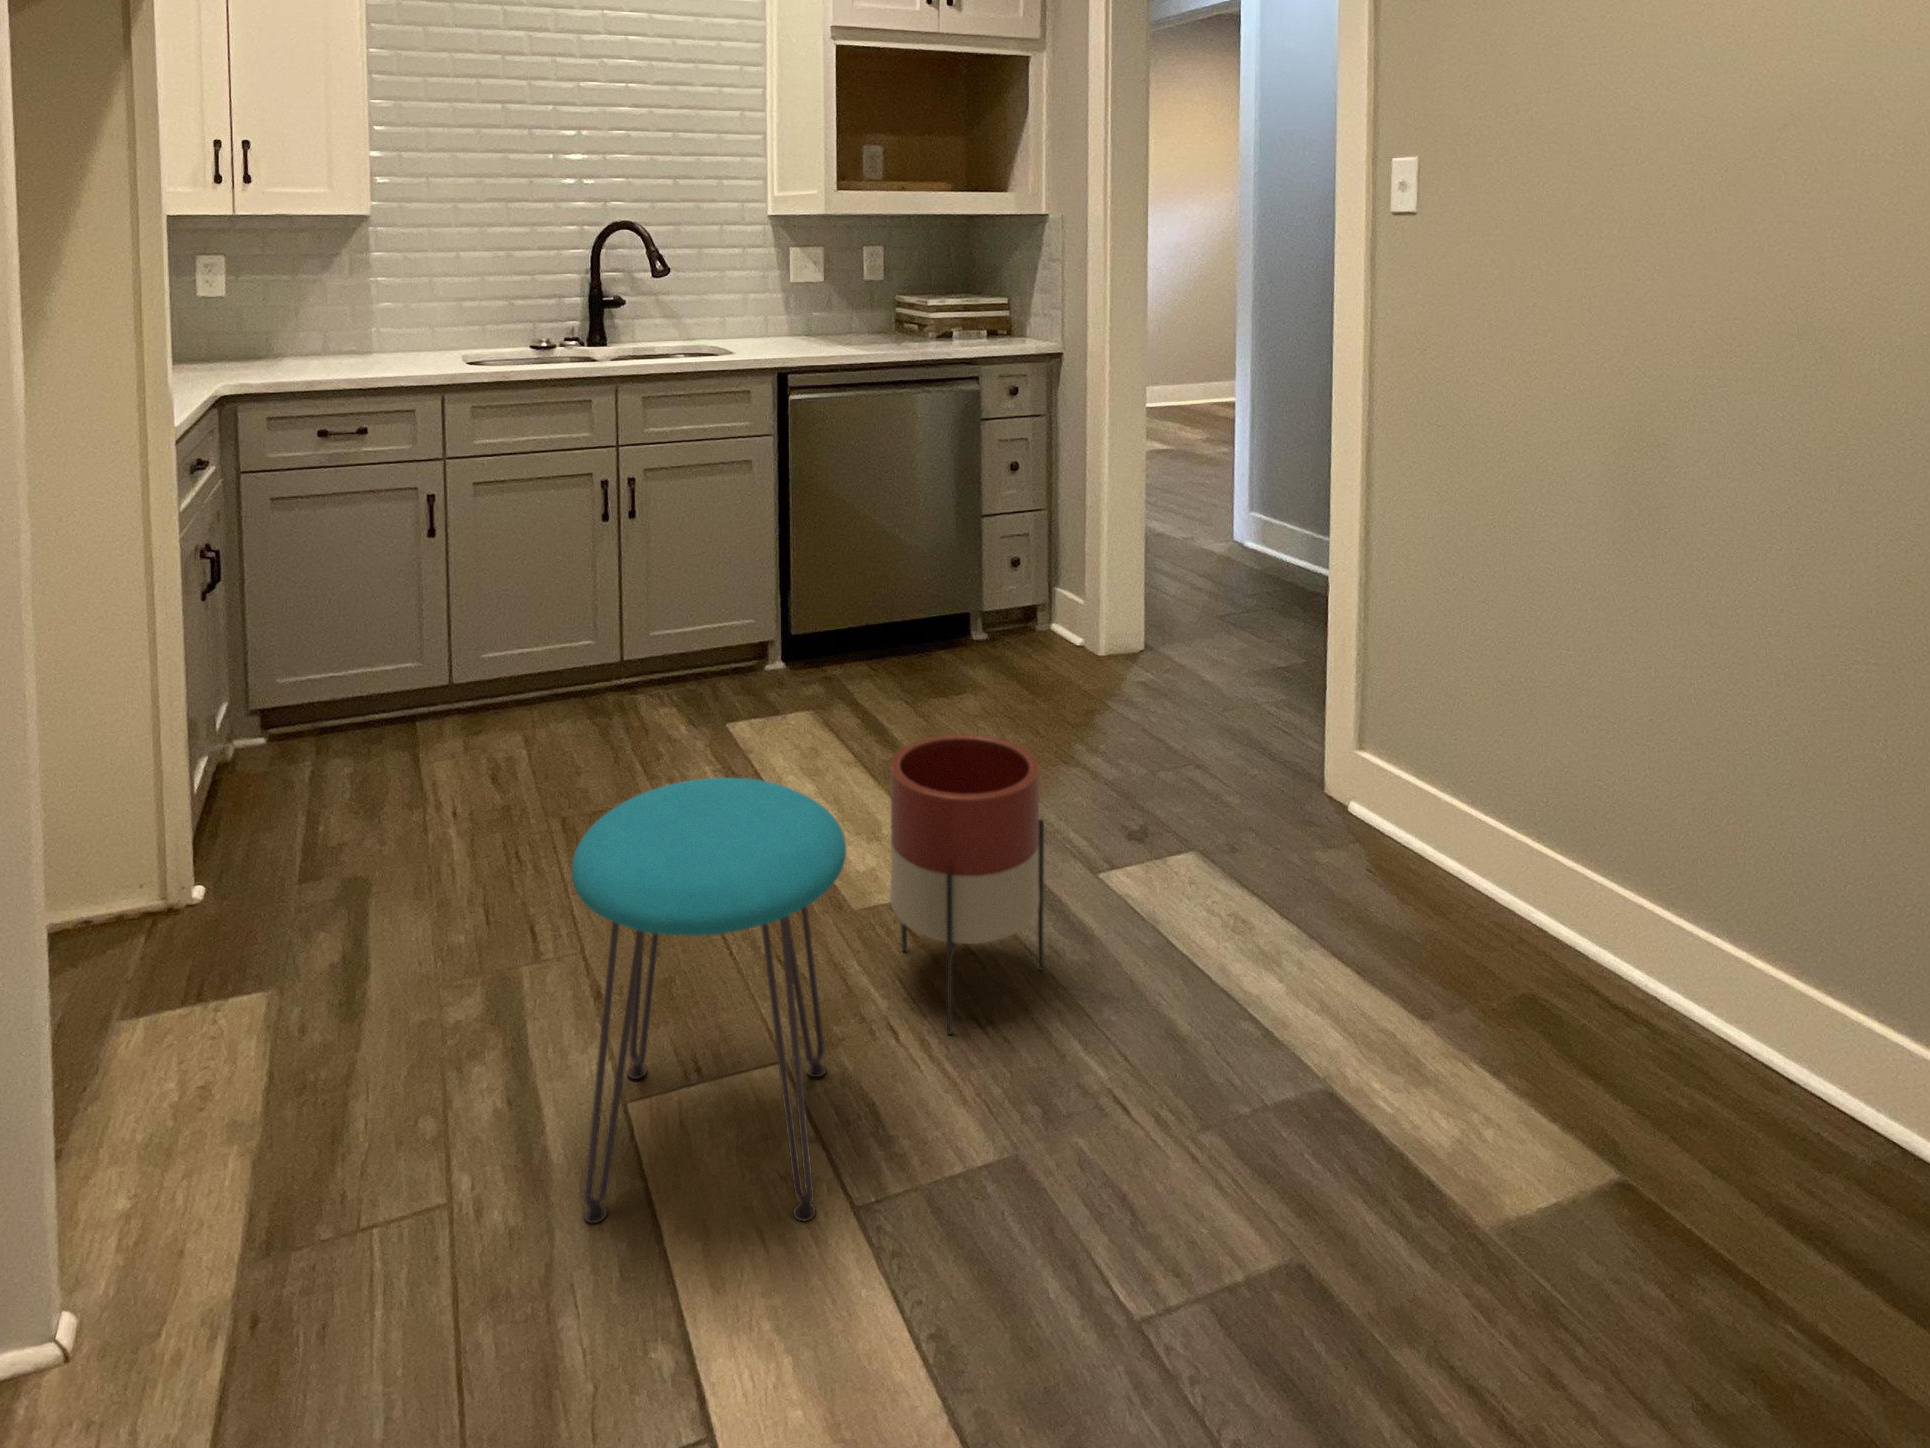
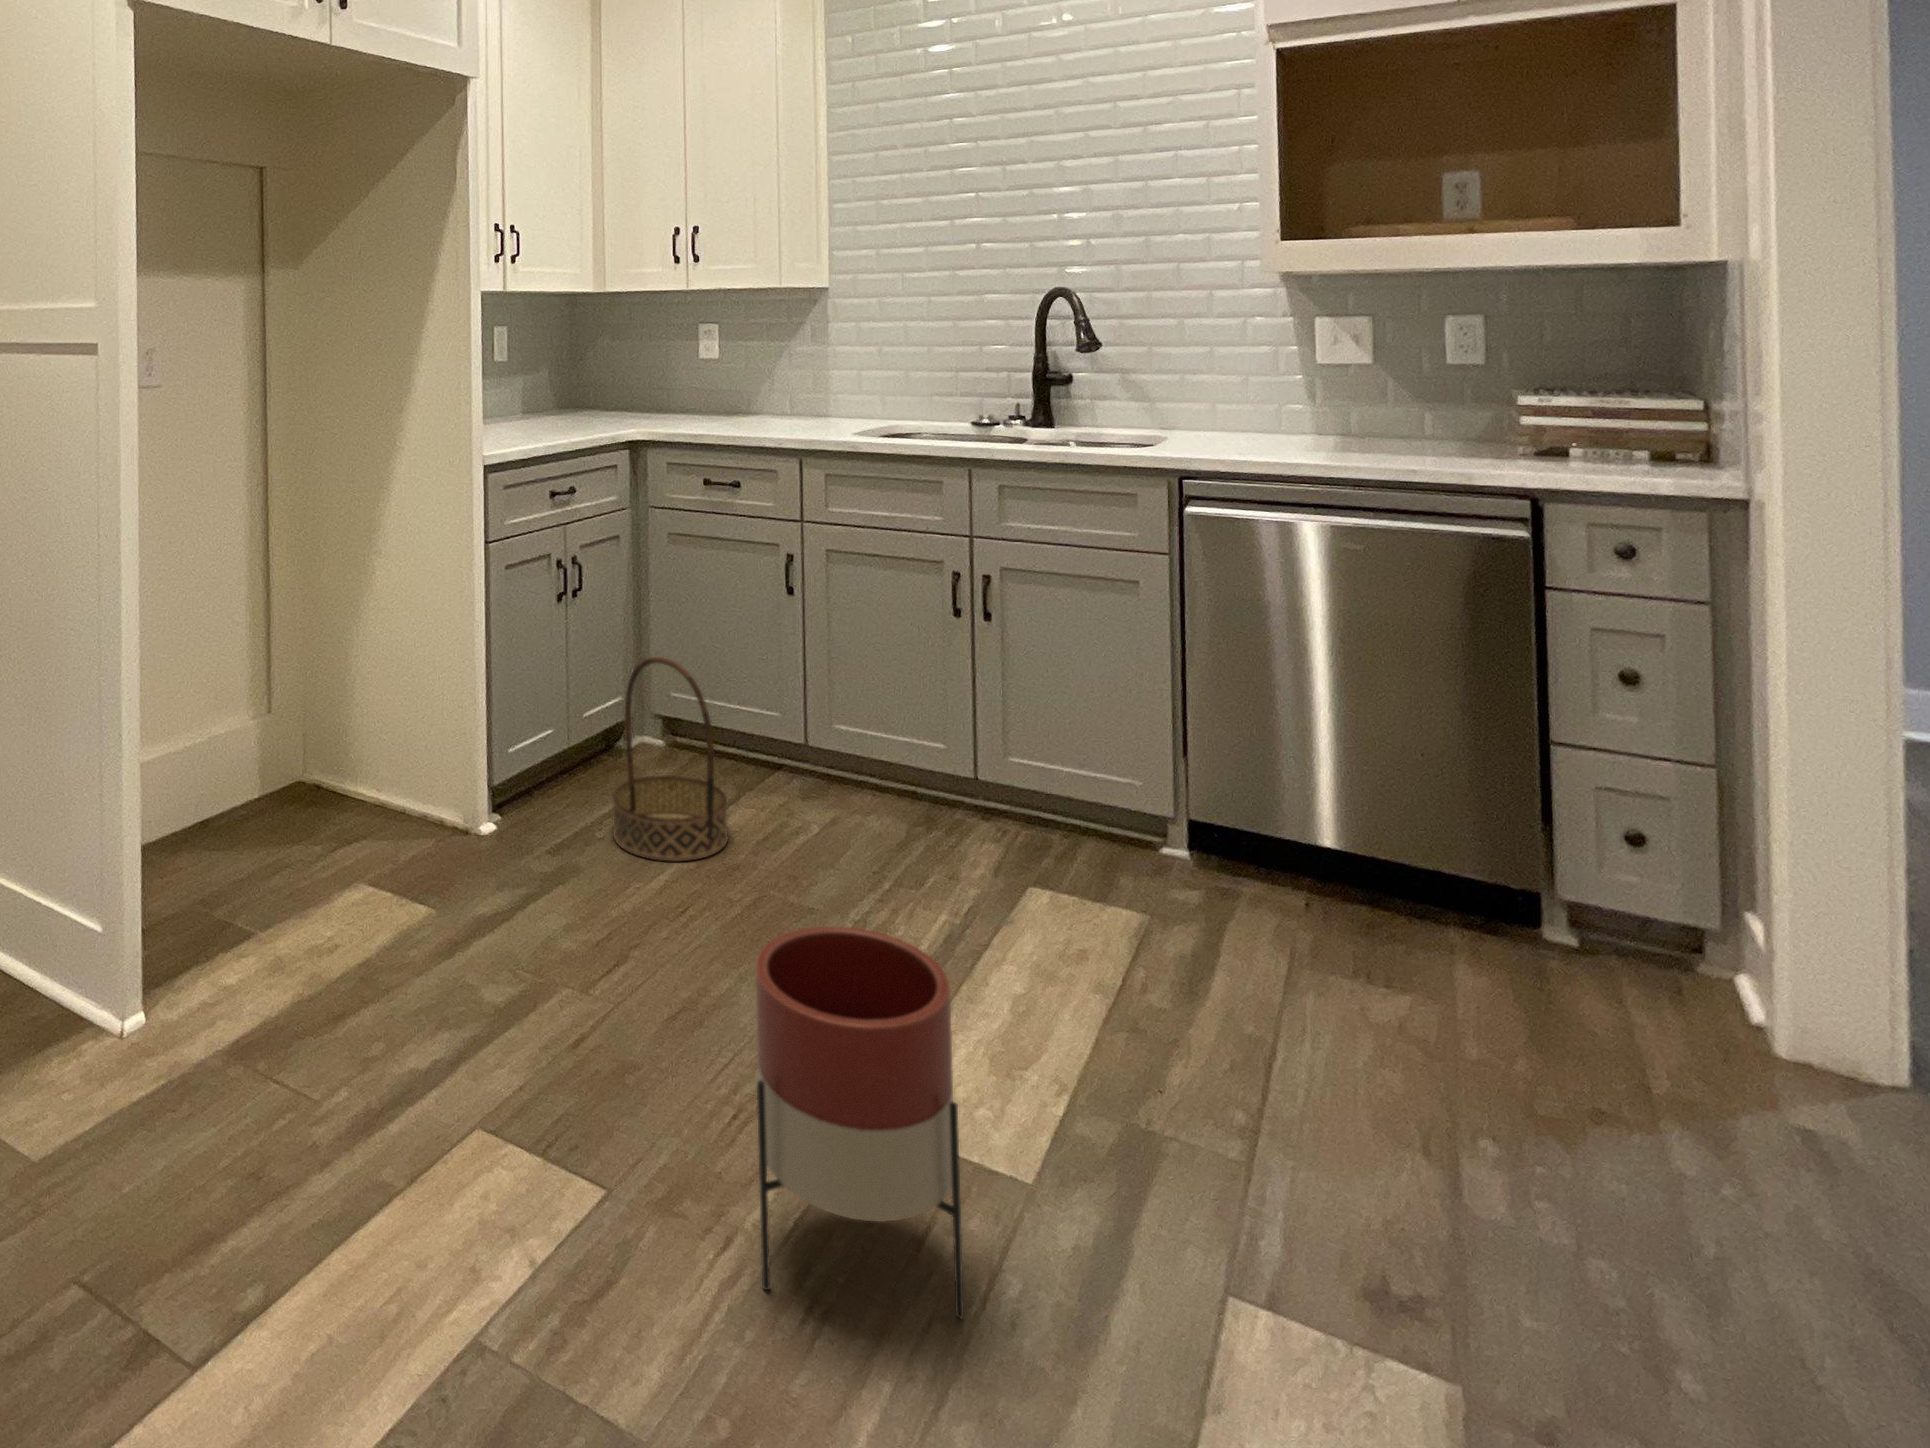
basket: none [338,621,479,843] -> present [612,657,728,862]
stool: present [572,778,846,1223] -> none [343,836,626,1311]

